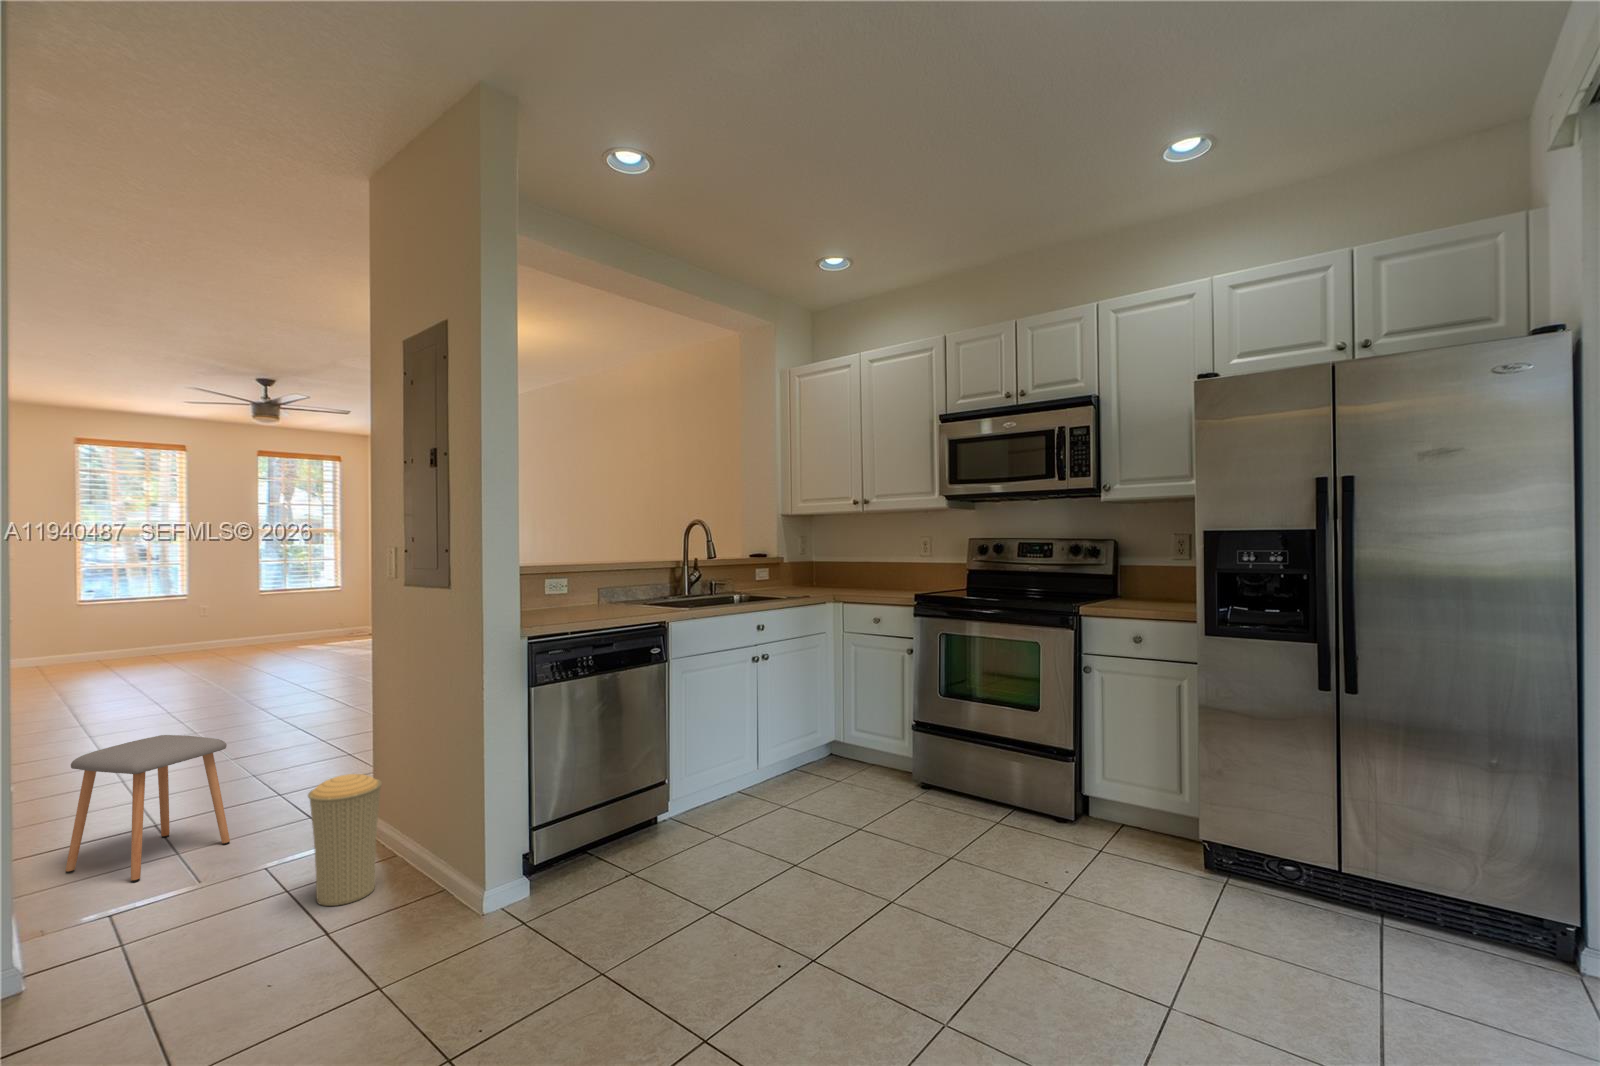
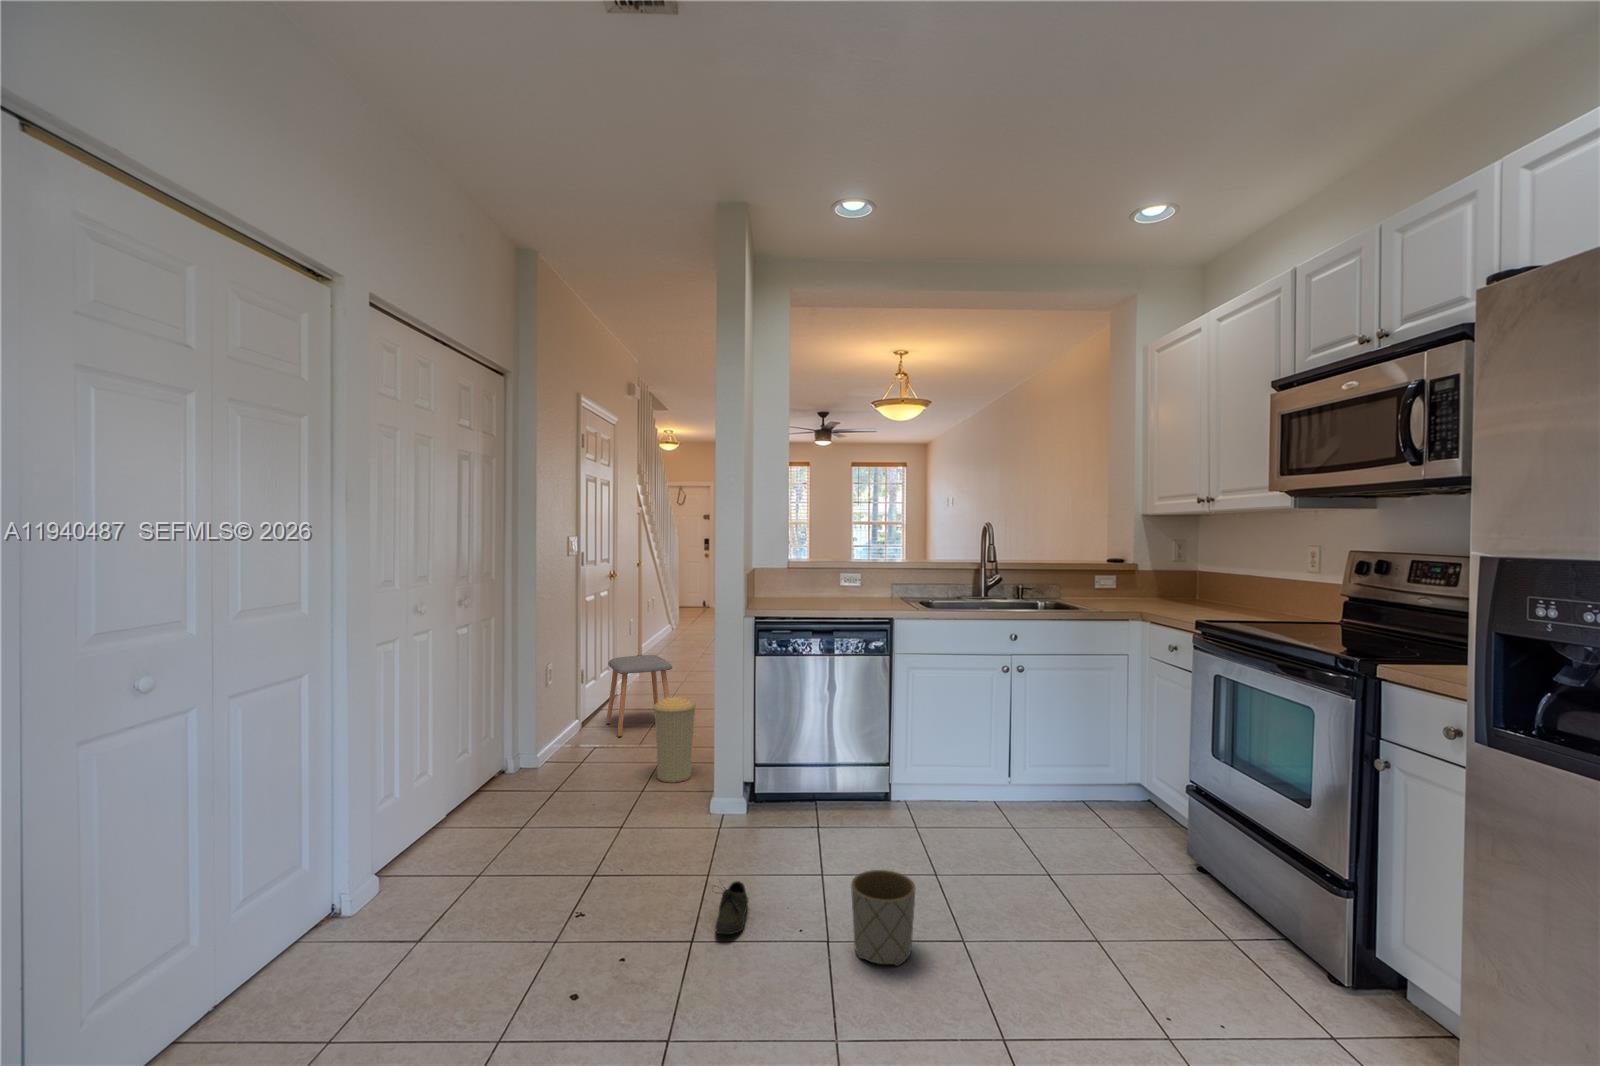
planter: none [823,857,887,953] -> present [851,870,916,966]
shoe: none [672,946,734,1009] -> present [715,881,748,934]

